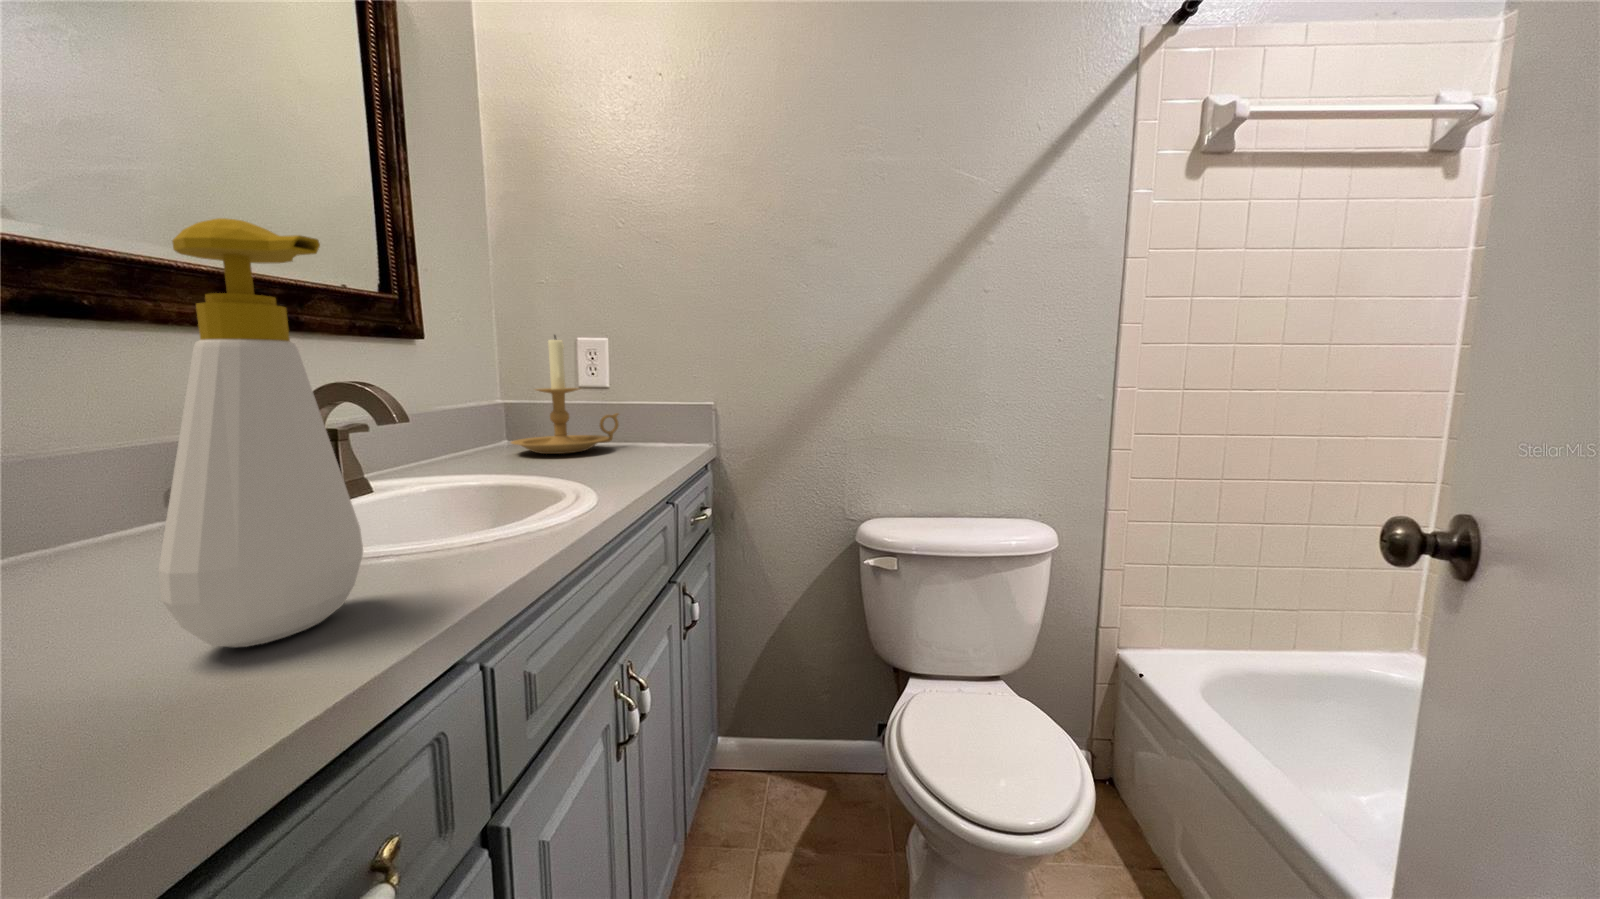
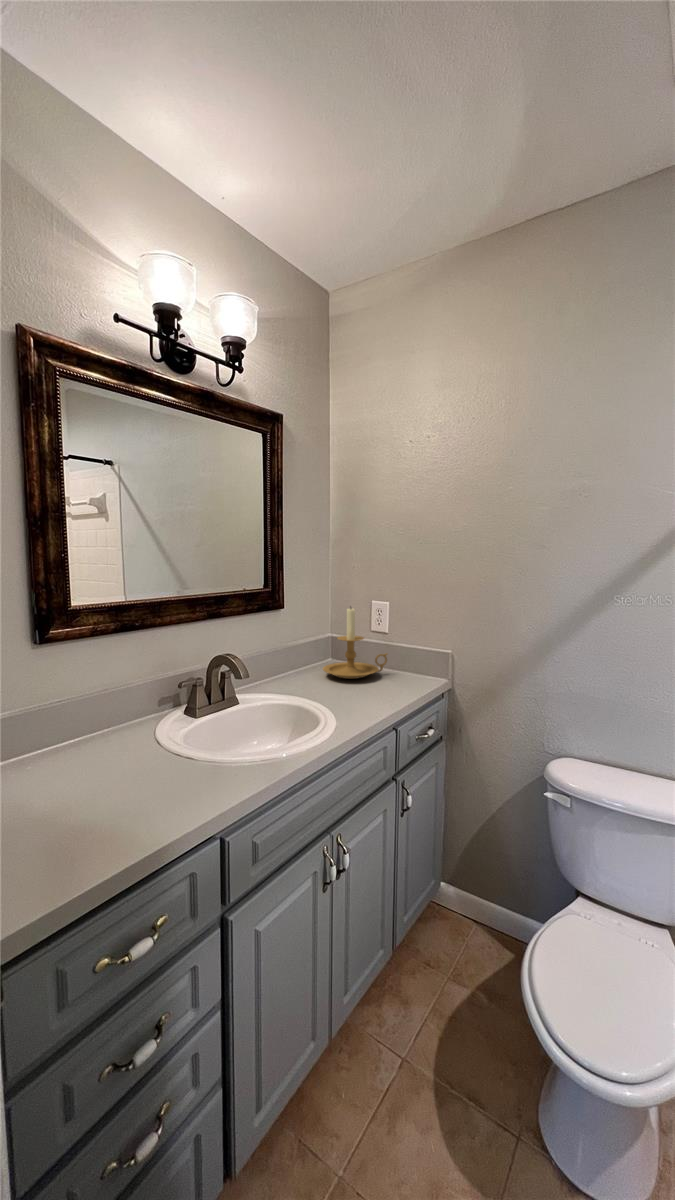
soap bottle: present [158,218,363,648] -> none [110,645,184,815]

